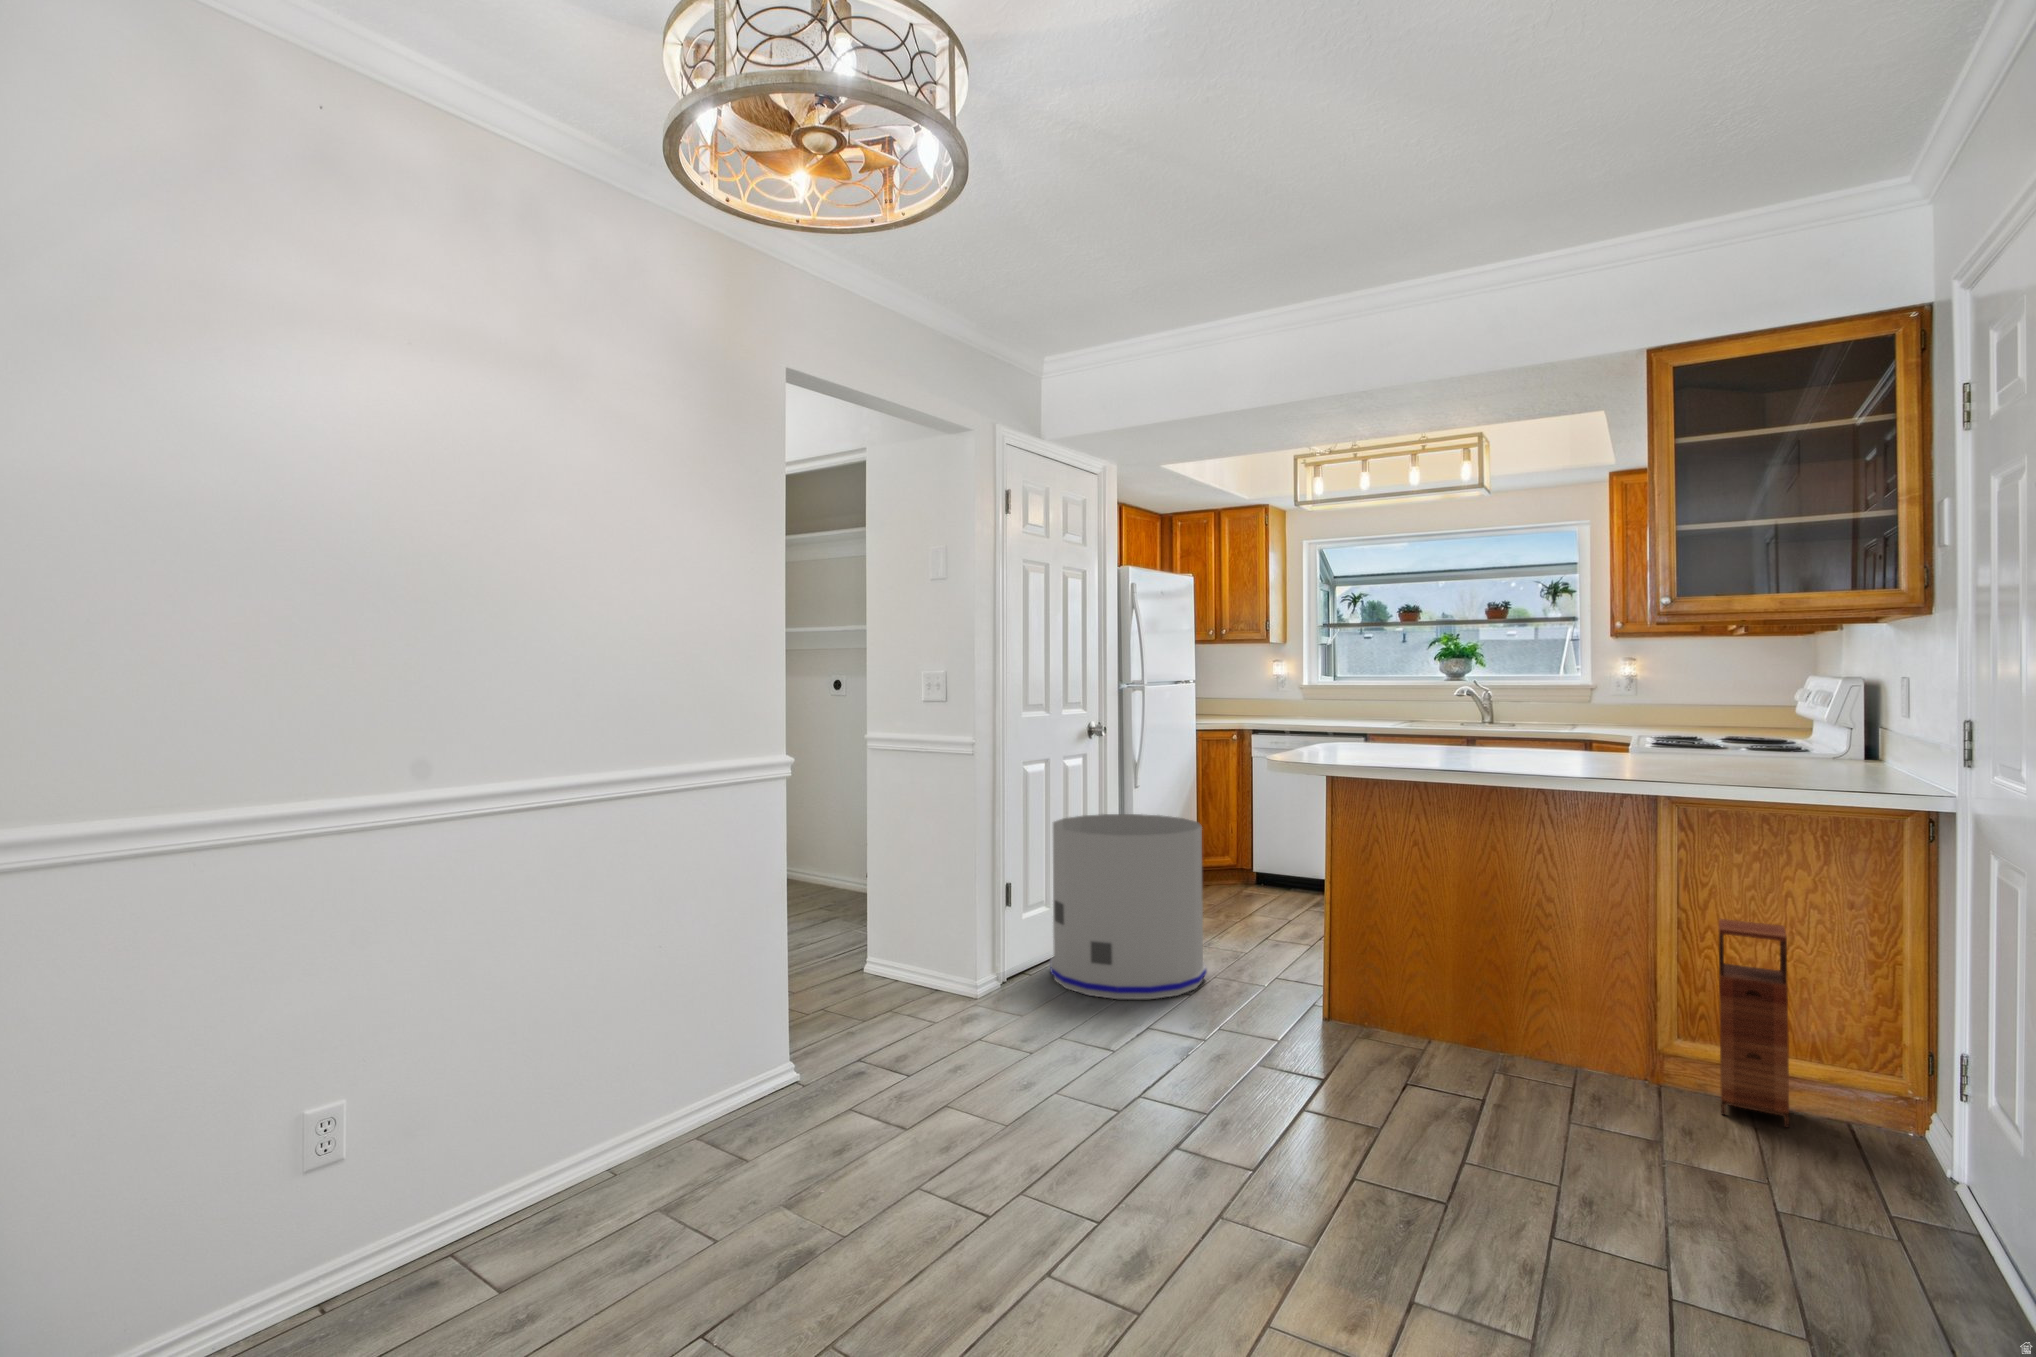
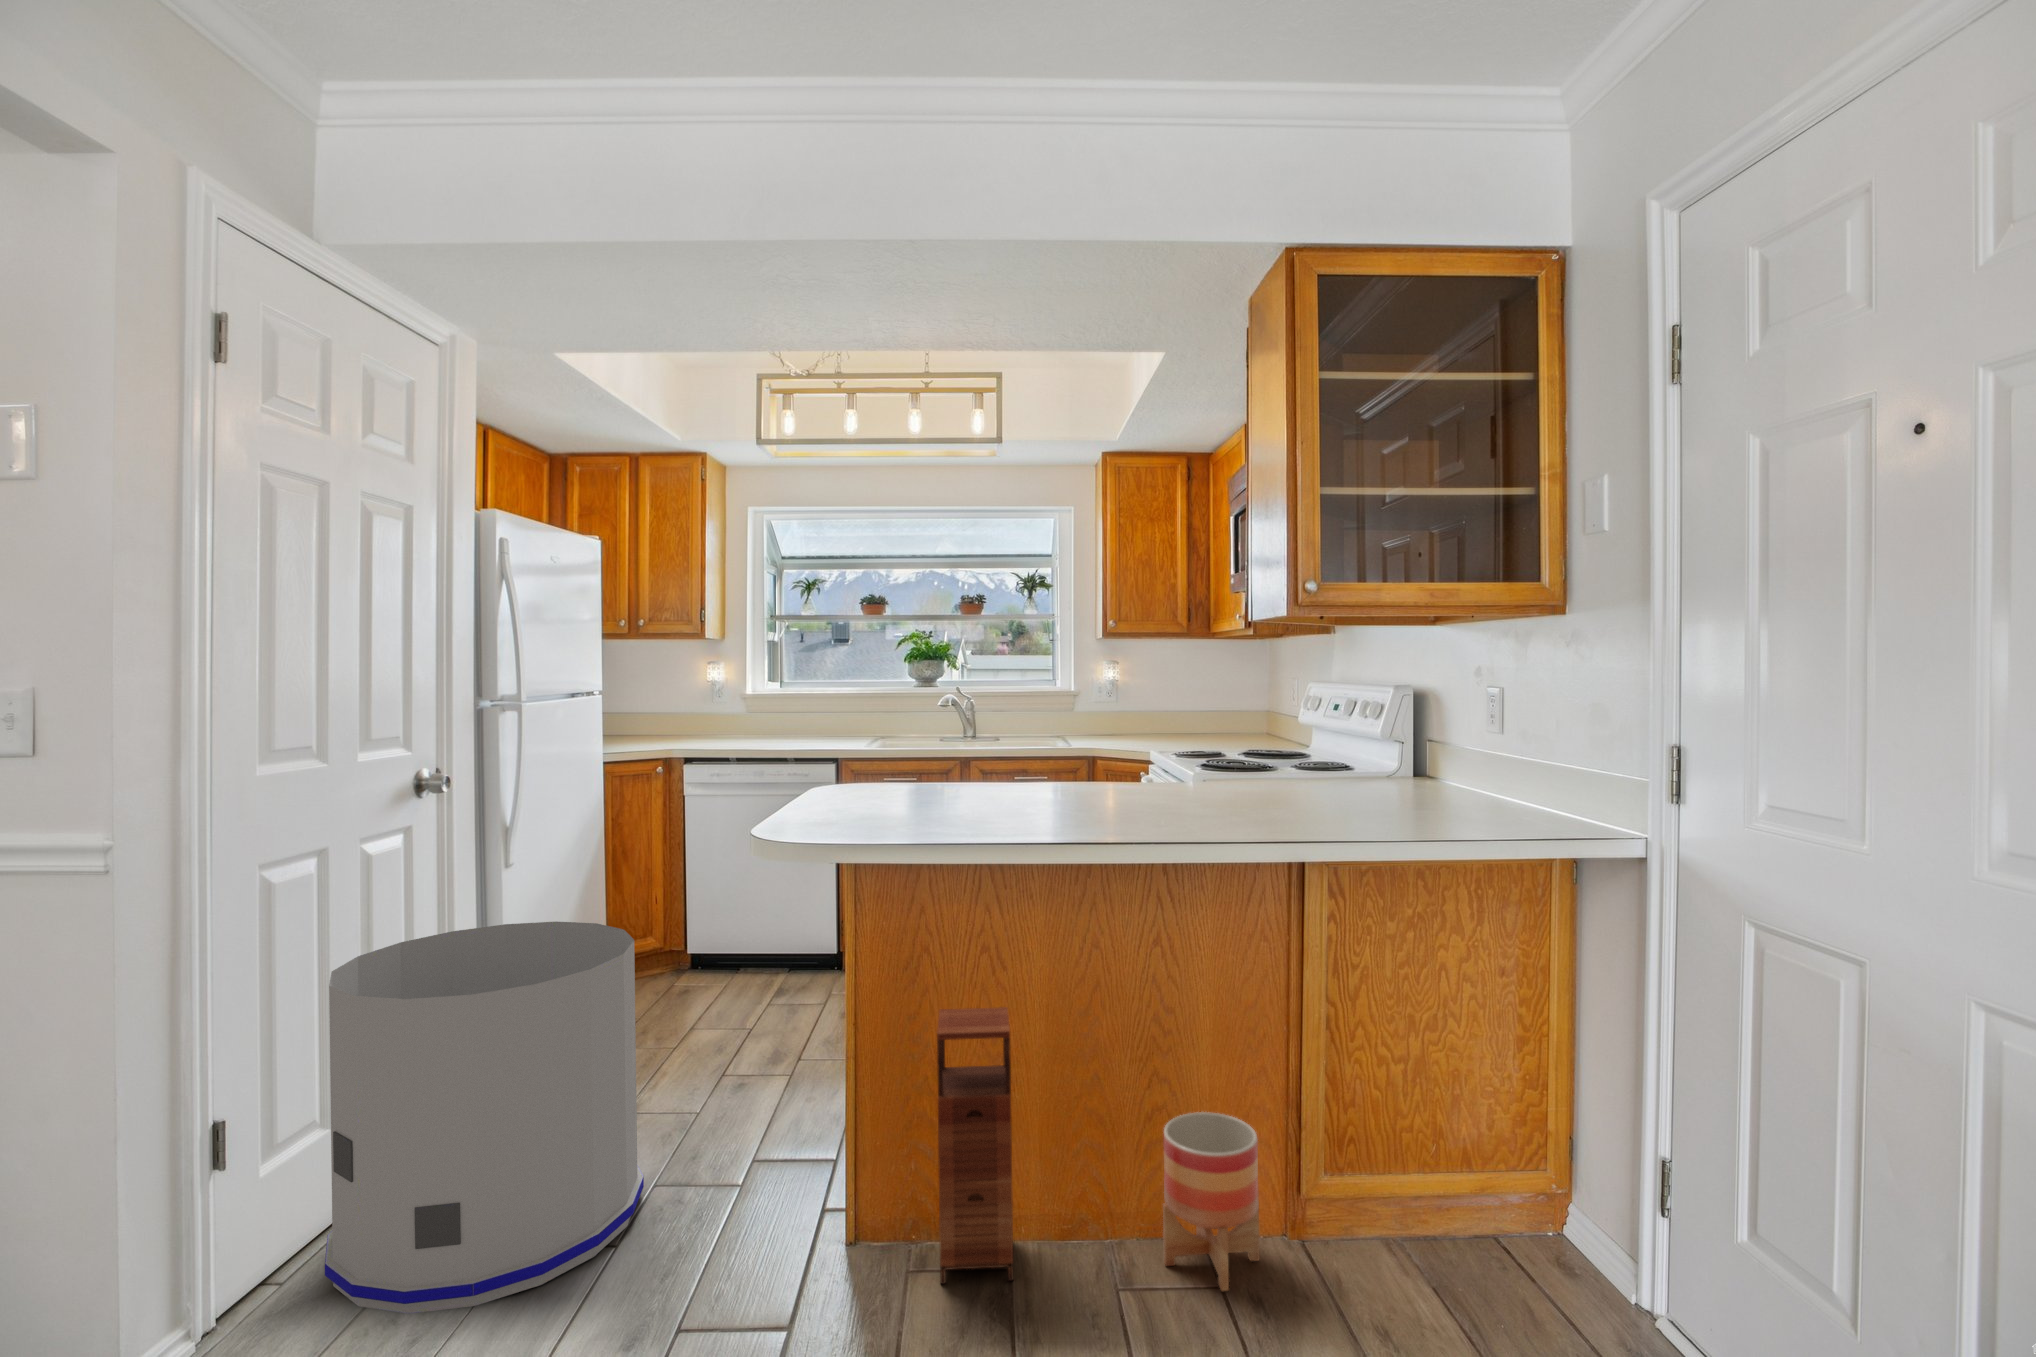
storage cabinet: present [1719,919,1789,1127] -> present [937,1007,1013,1284]
planter: none [1536,978,1613,1091] -> present [1163,1112,1260,1291]

